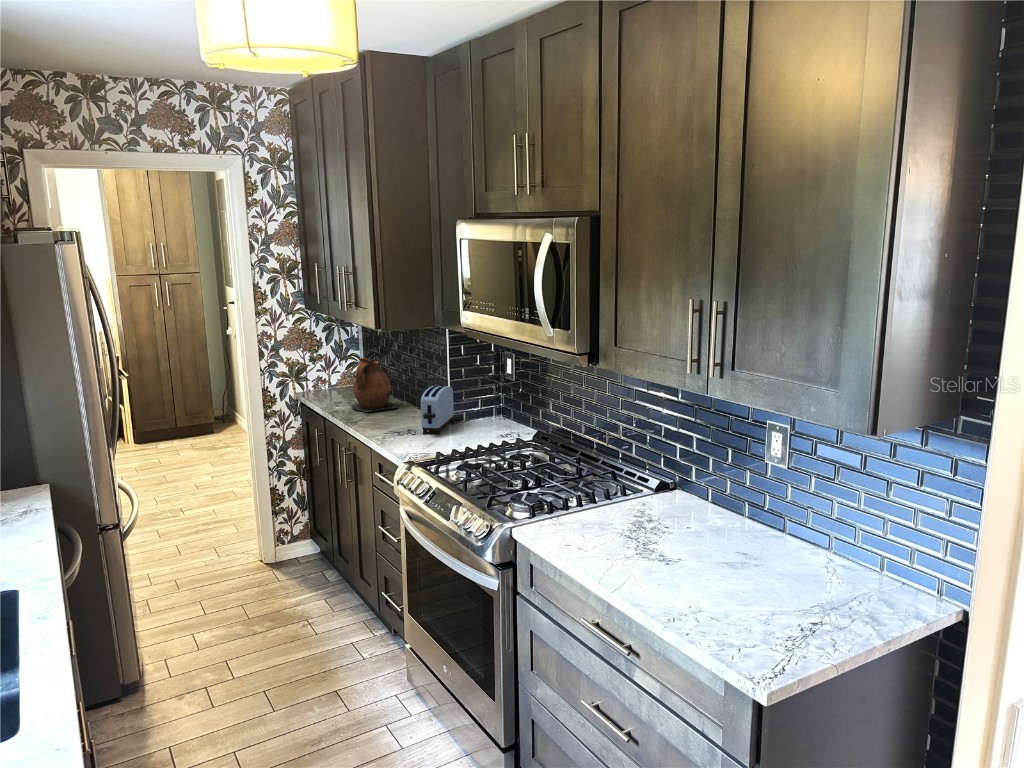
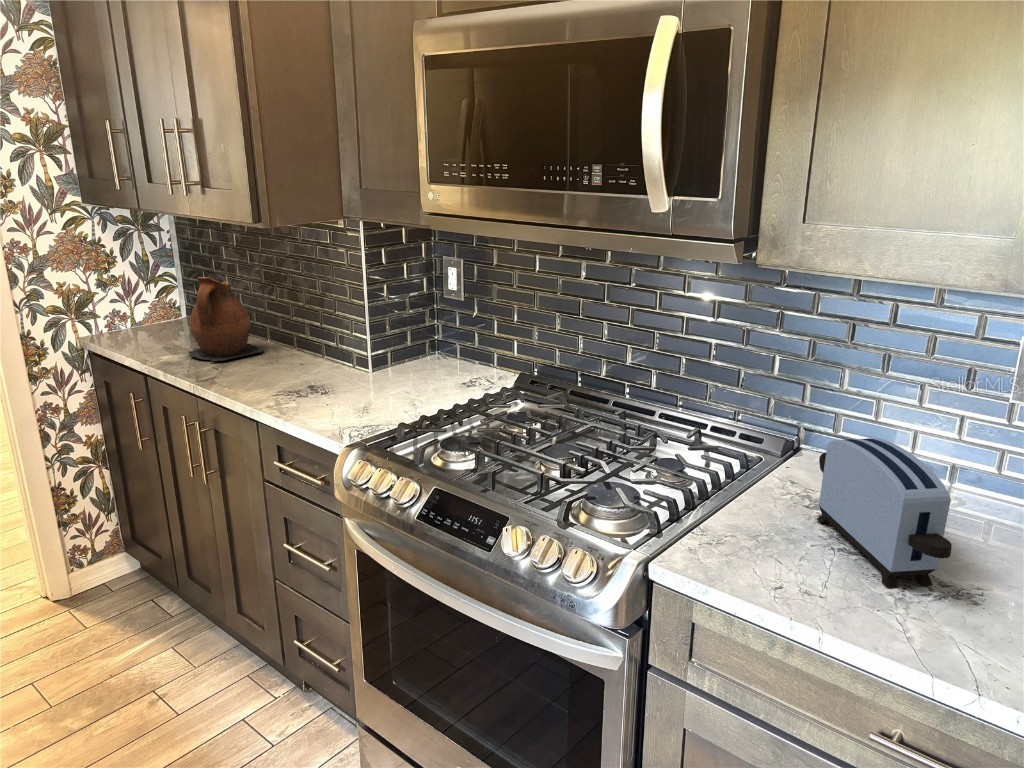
toaster: present [421,386,454,435] -> present [817,438,952,588]

